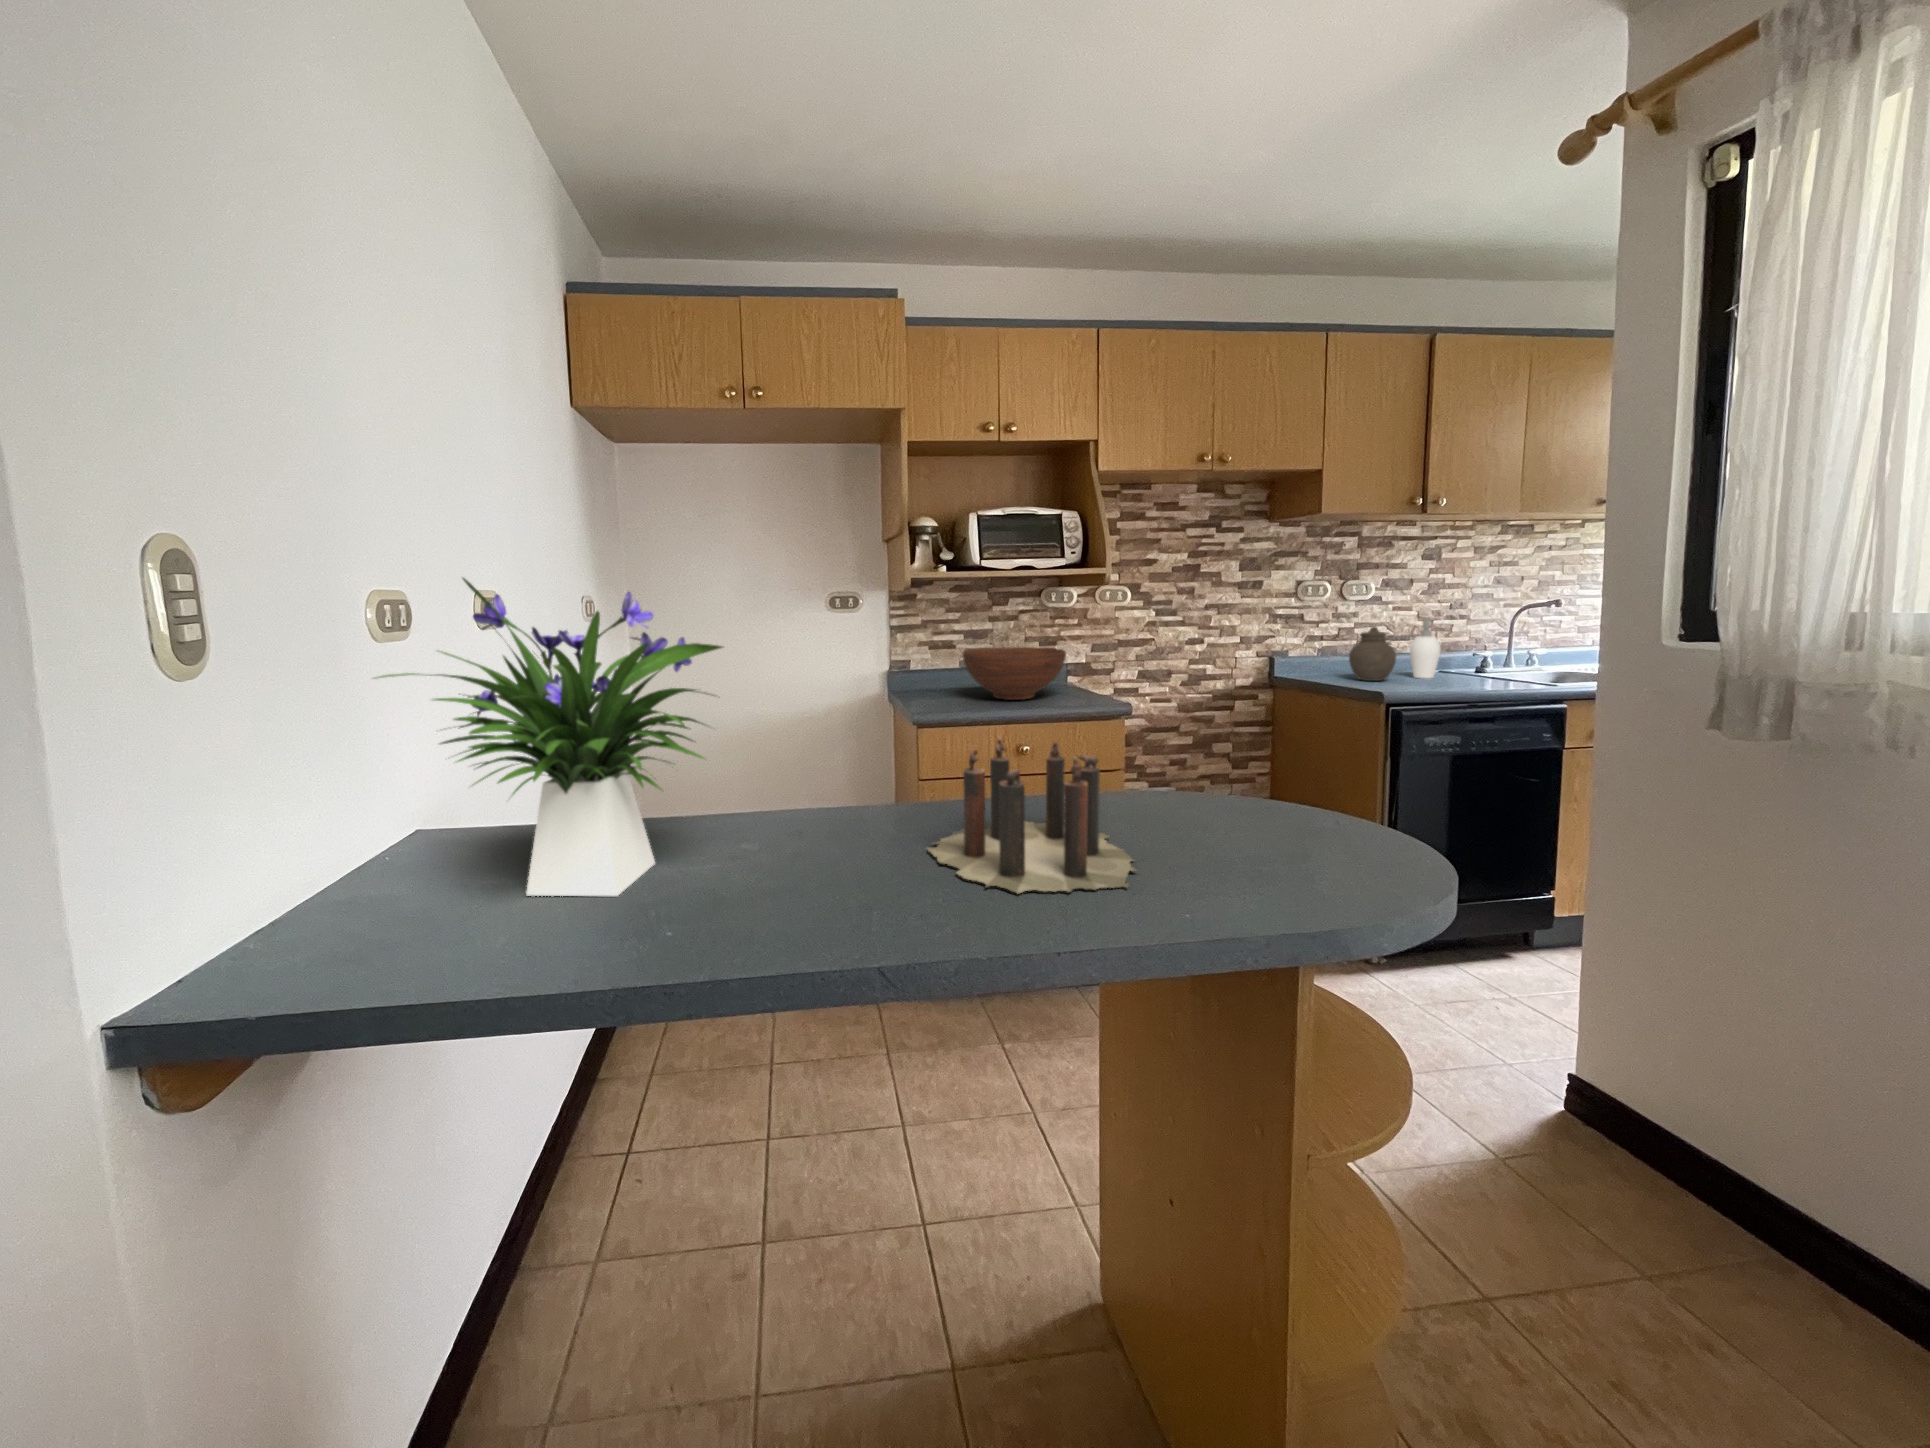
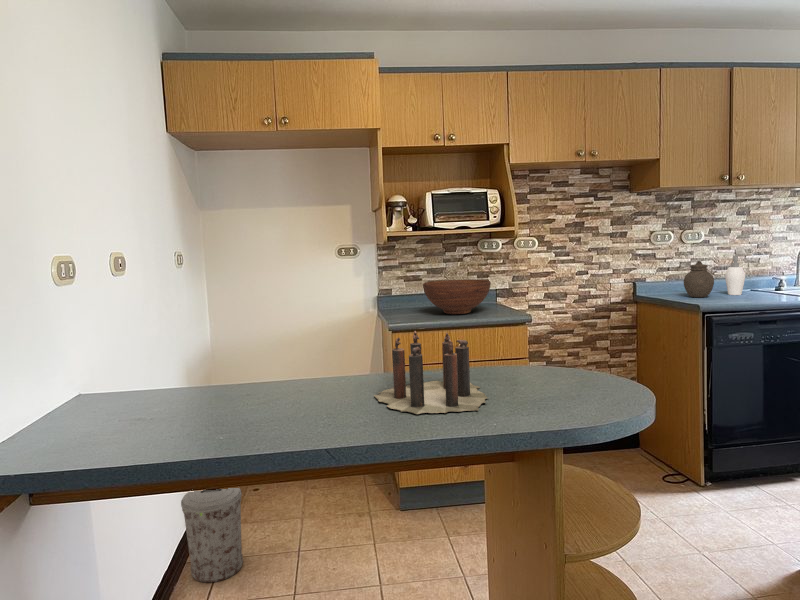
flower arrangement: present [379,578,722,896] -> none [69,248,257,421]
trash can: none [585,958,682,1120] -> present [181,488,243,583]

